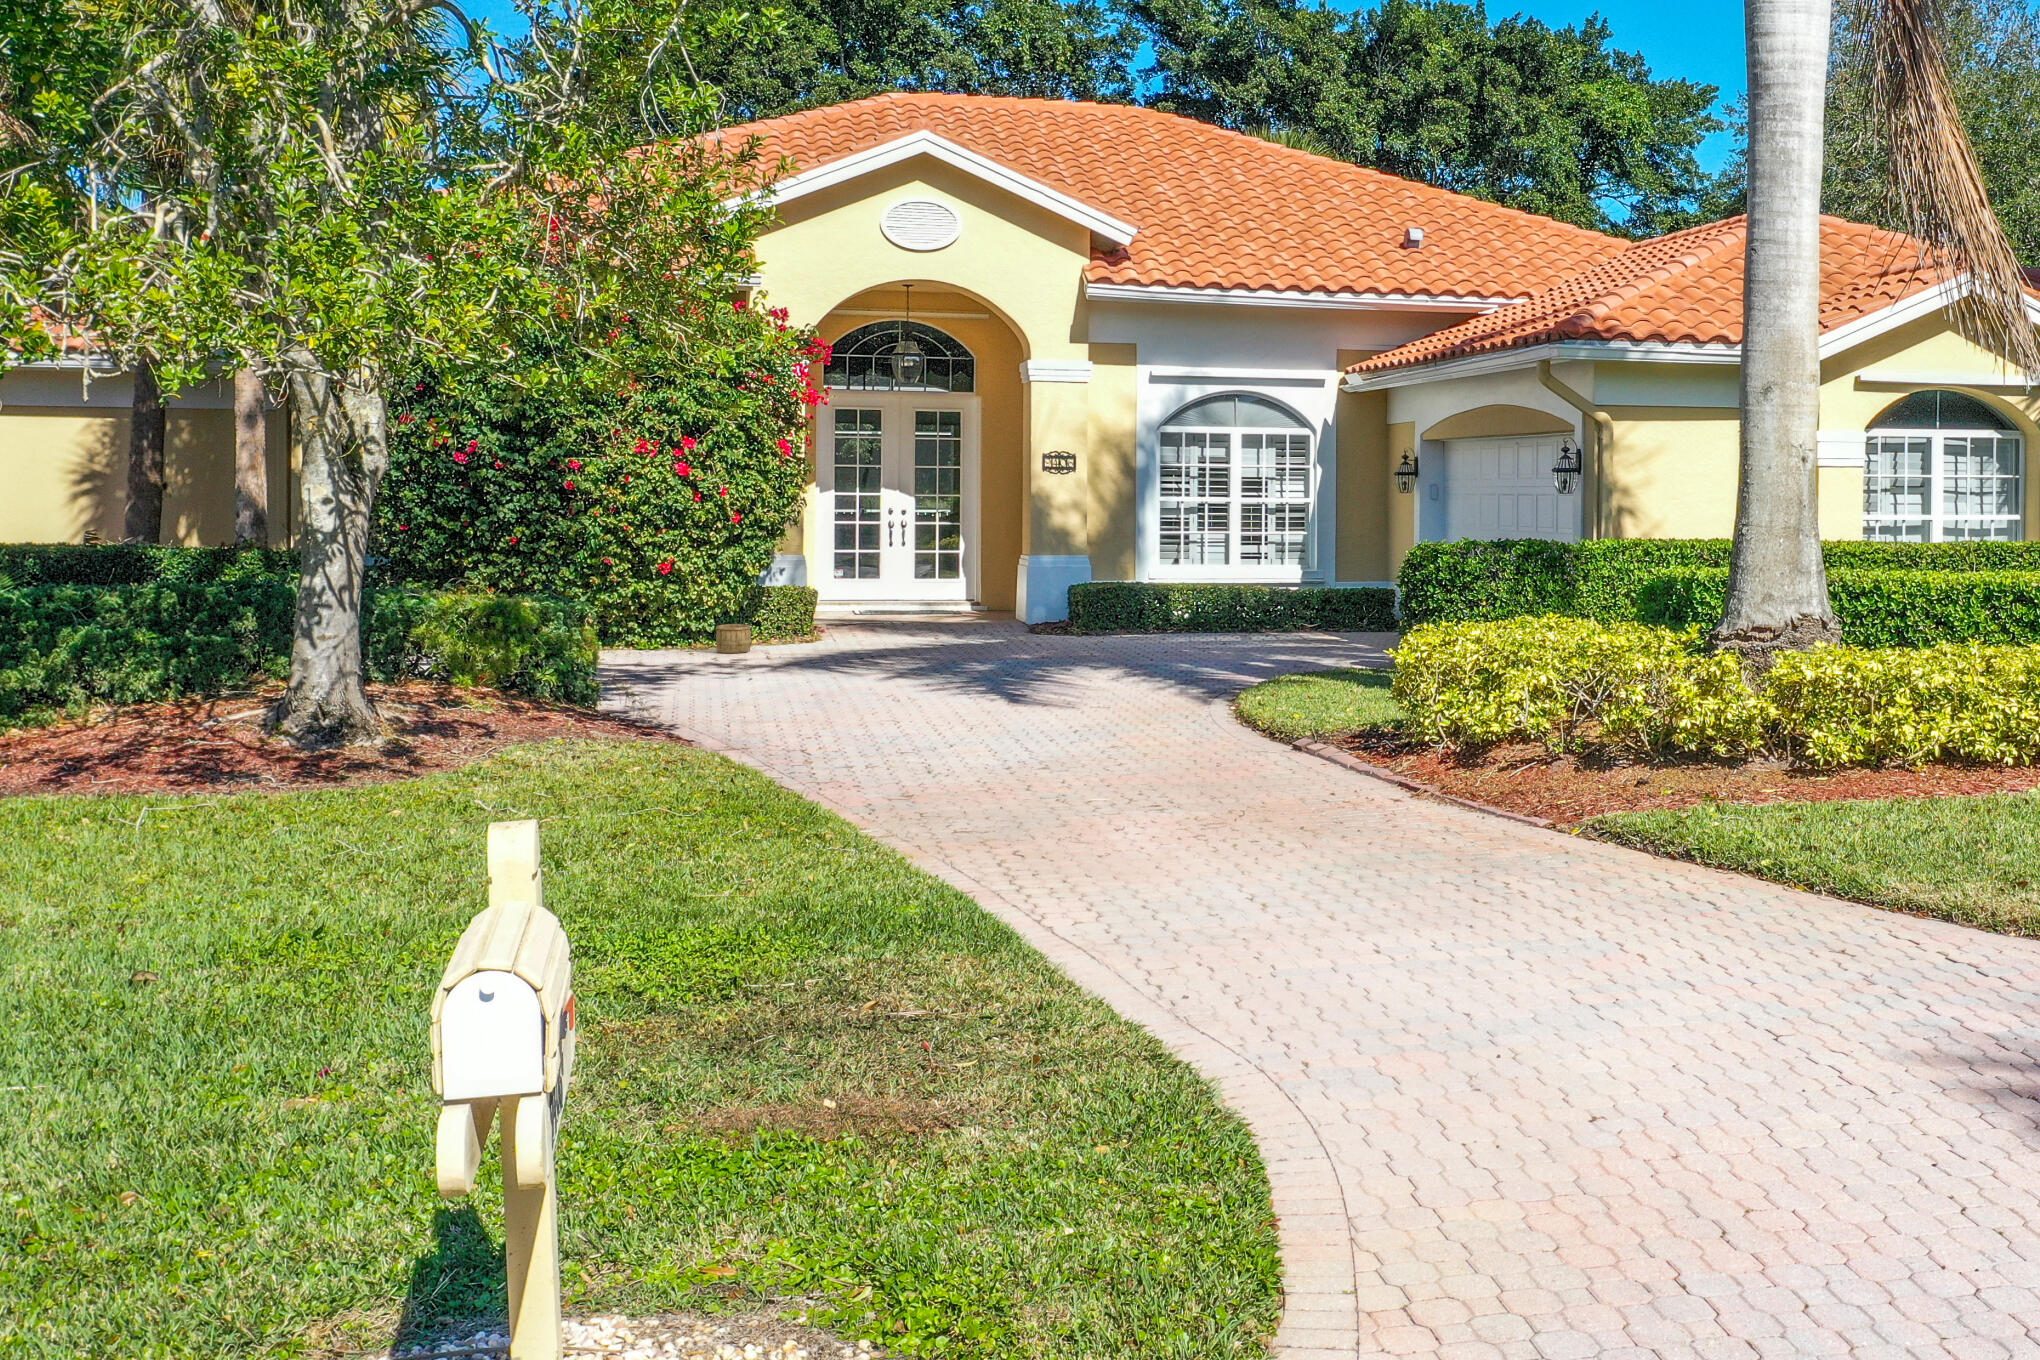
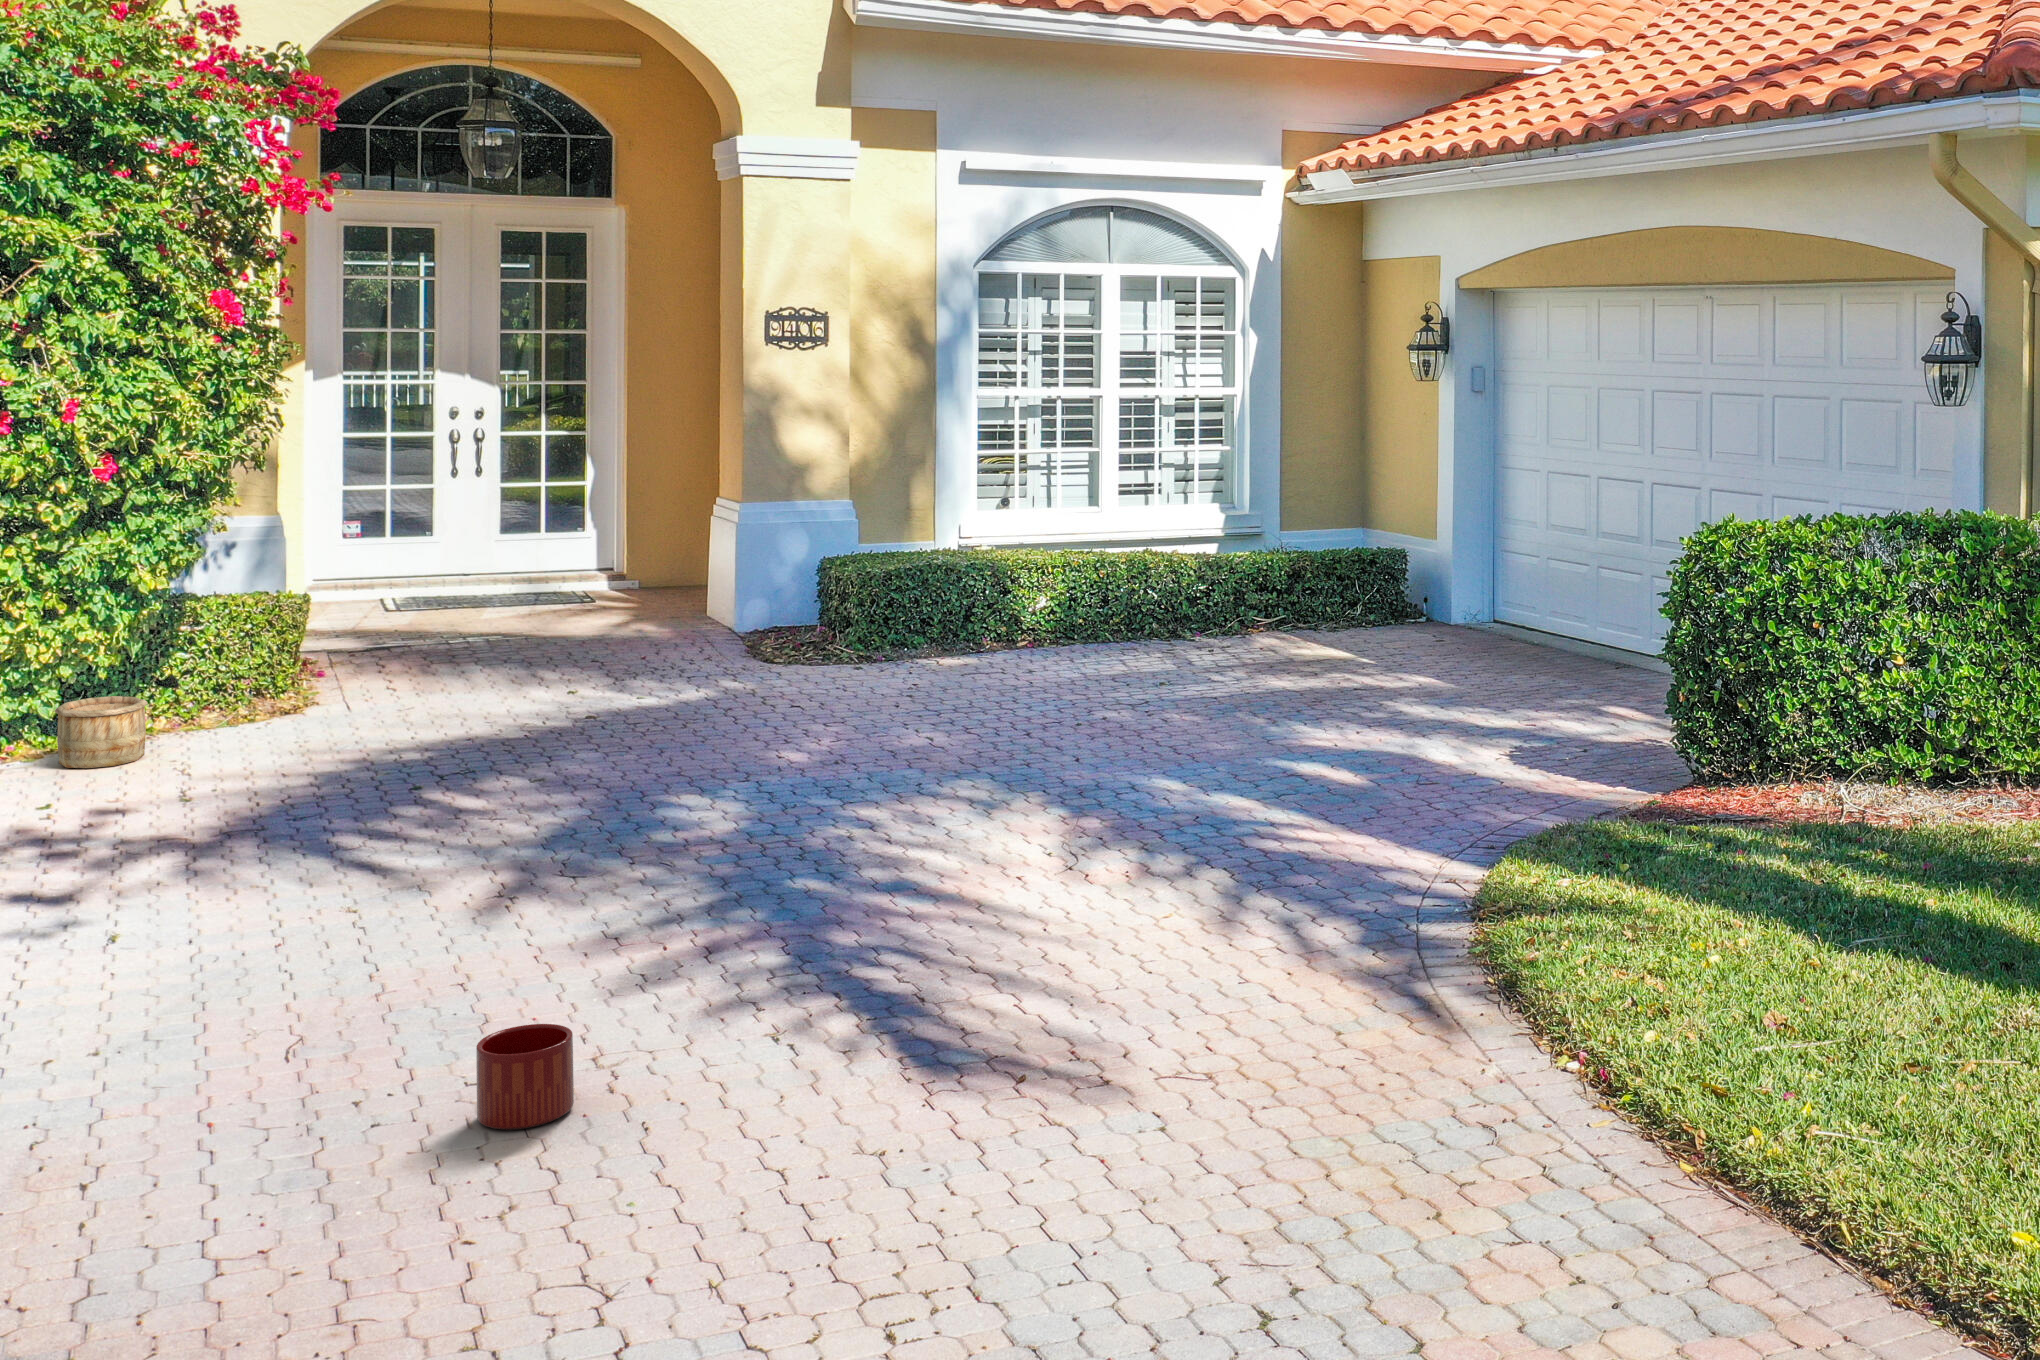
planter: none [864,689,894,718] -> present [476,1024,574,1130]

